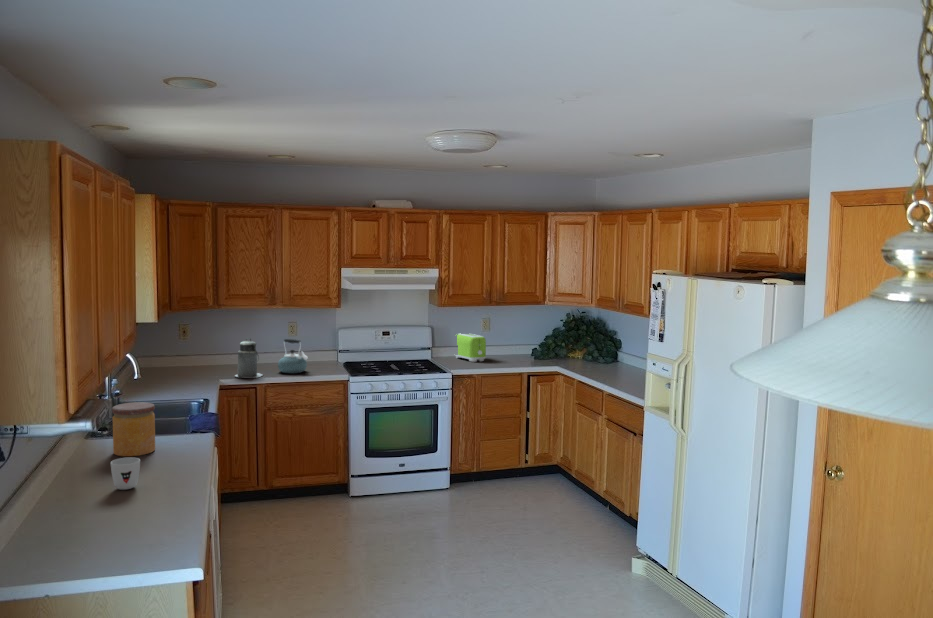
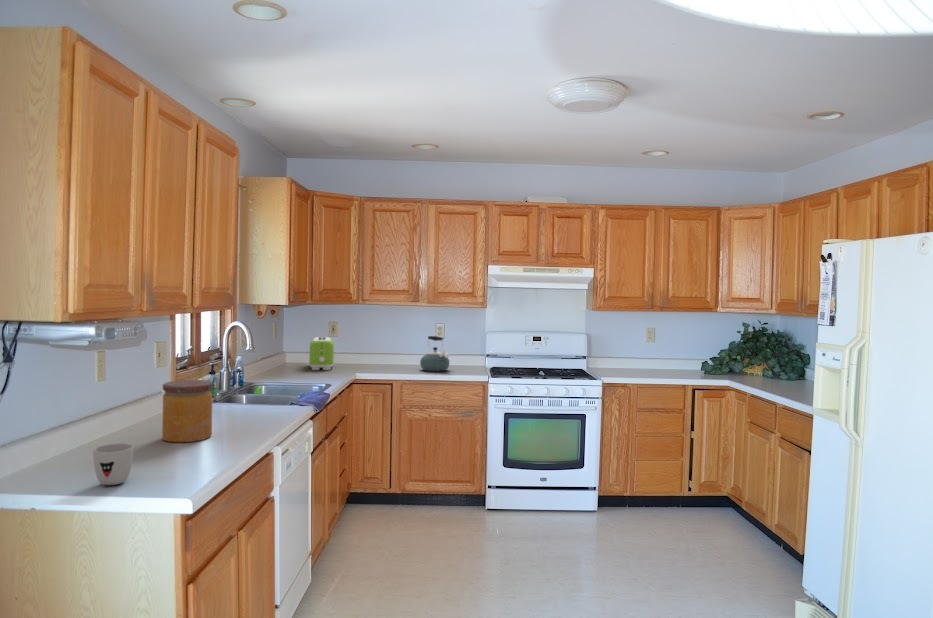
toaster: present [455,333,486,362] -> present [309,337,334,370]
canister: present [235,338,262,378] -> none [376,332,403,373]

